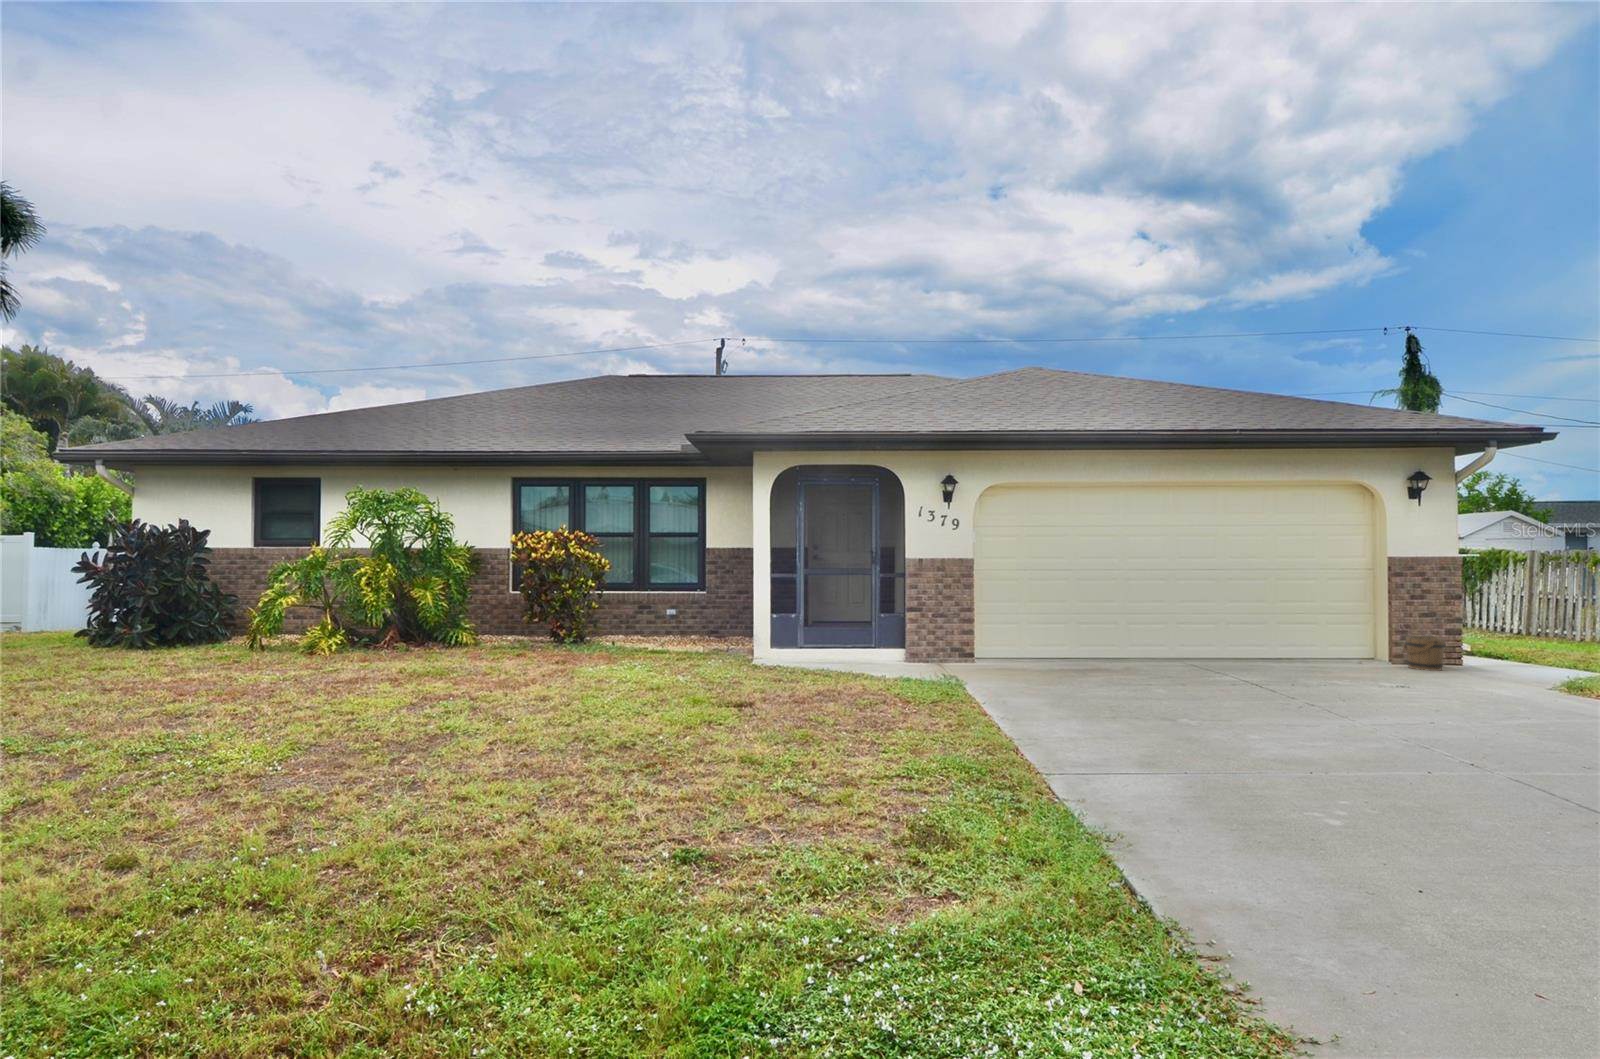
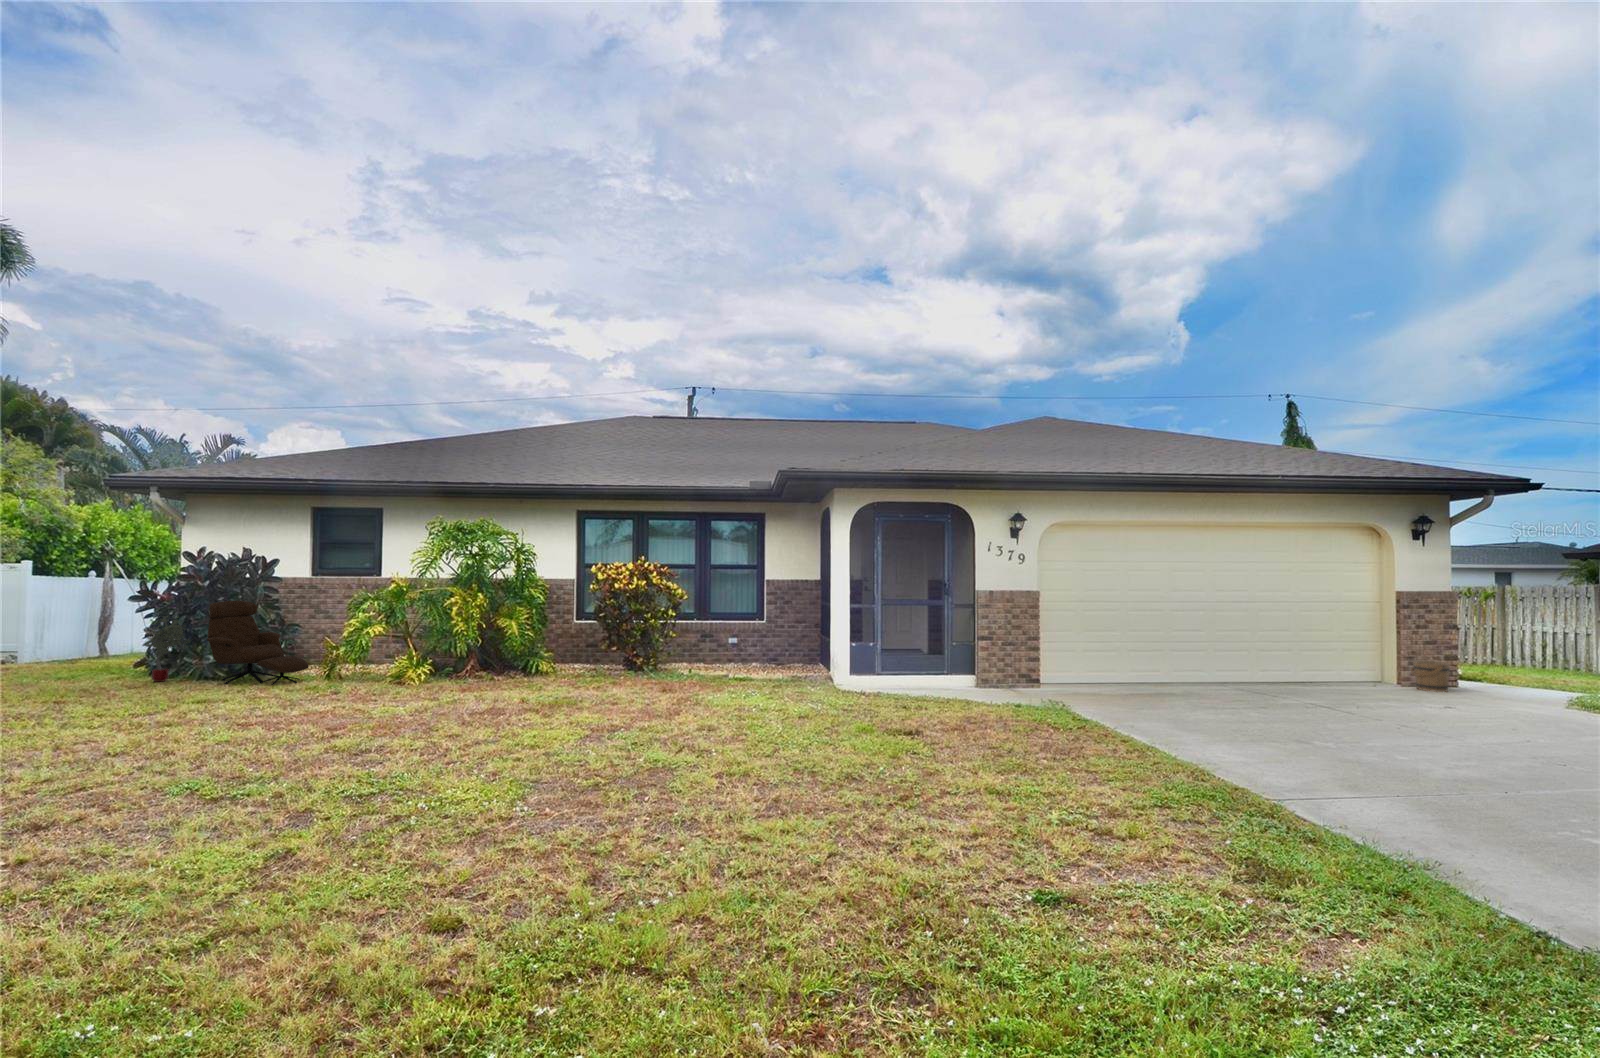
lounge chair: none [133,572,230,653] -> present [207,601,309,685]
potted tree: none [80,586,125,650] -> present [144,616,190,682]

